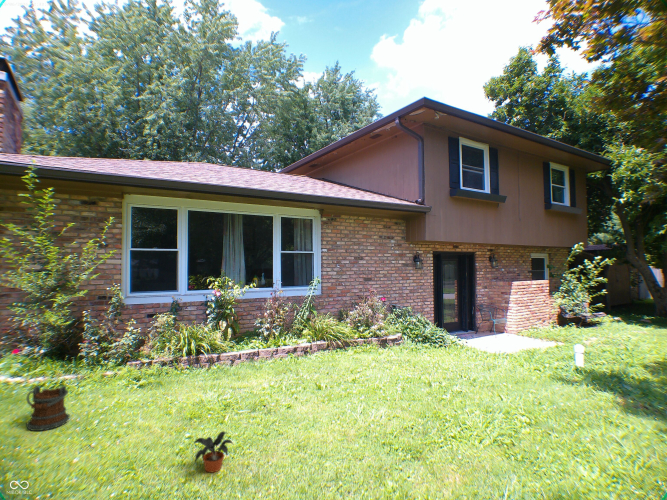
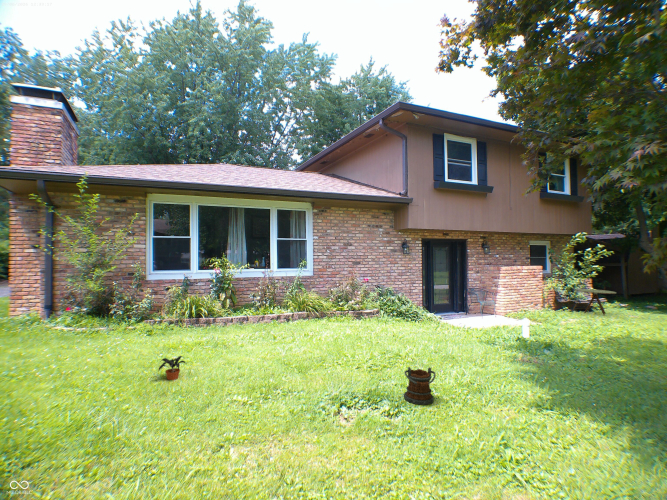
round table: none [584,303,625,331] -> present [576,289,616,315]
bucket: present [26,386,70,431] -> present [403,367,436,405]

